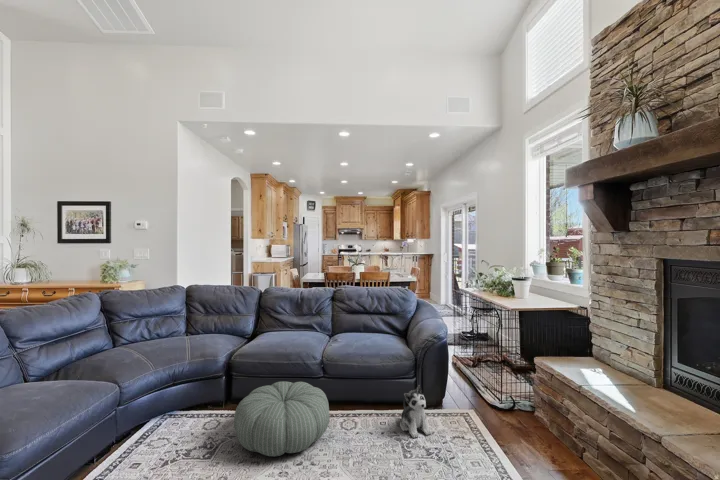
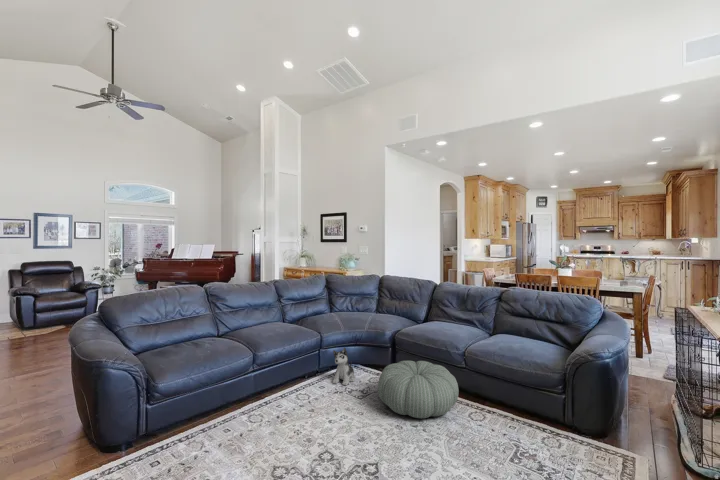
plush toy: present [400,385,431,438] -> present [333,348,355,385]

